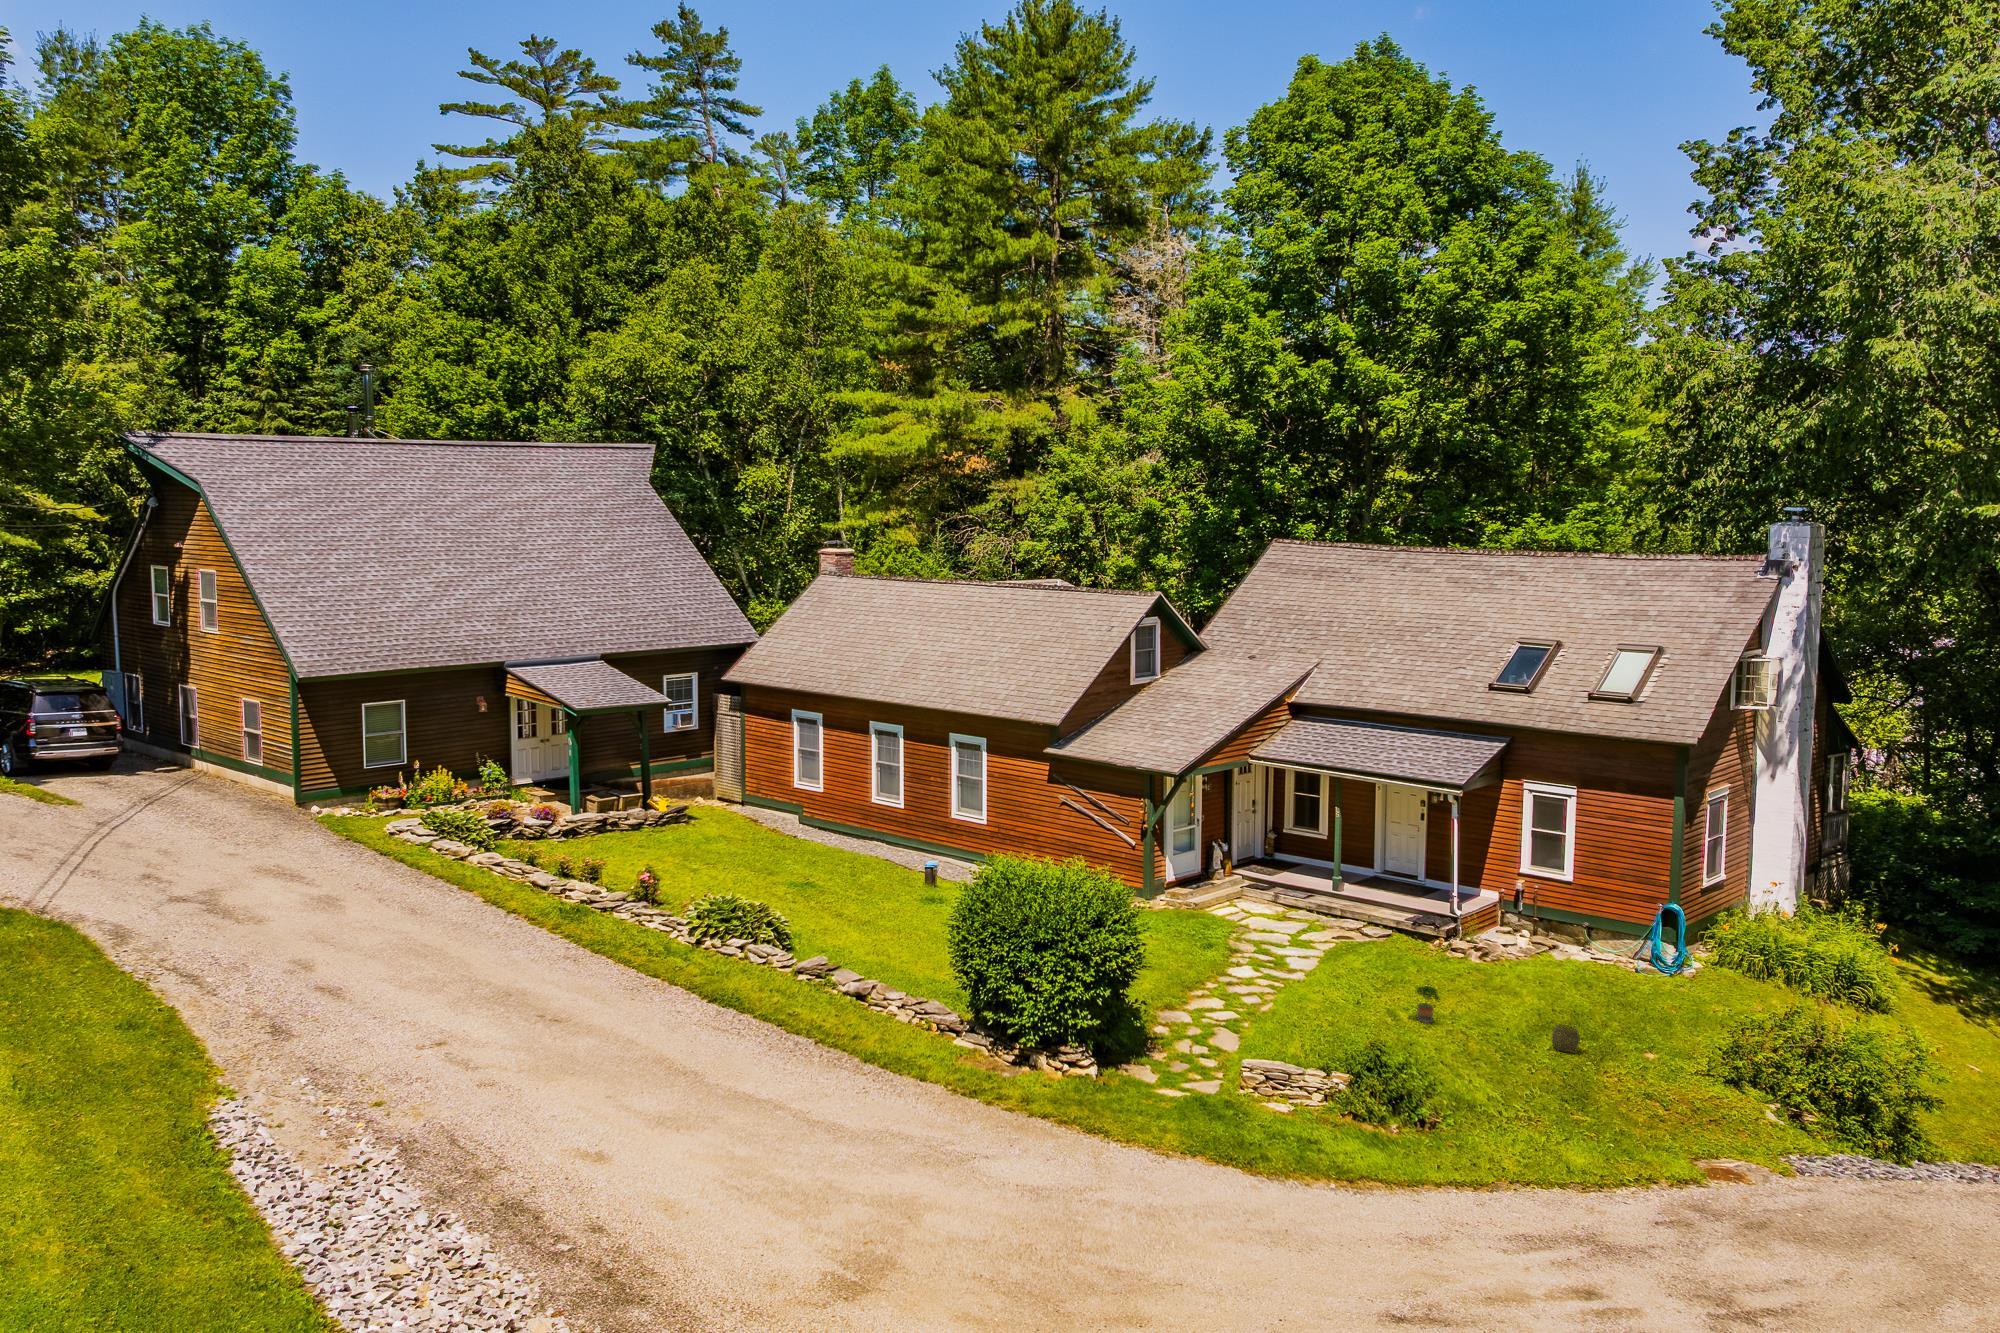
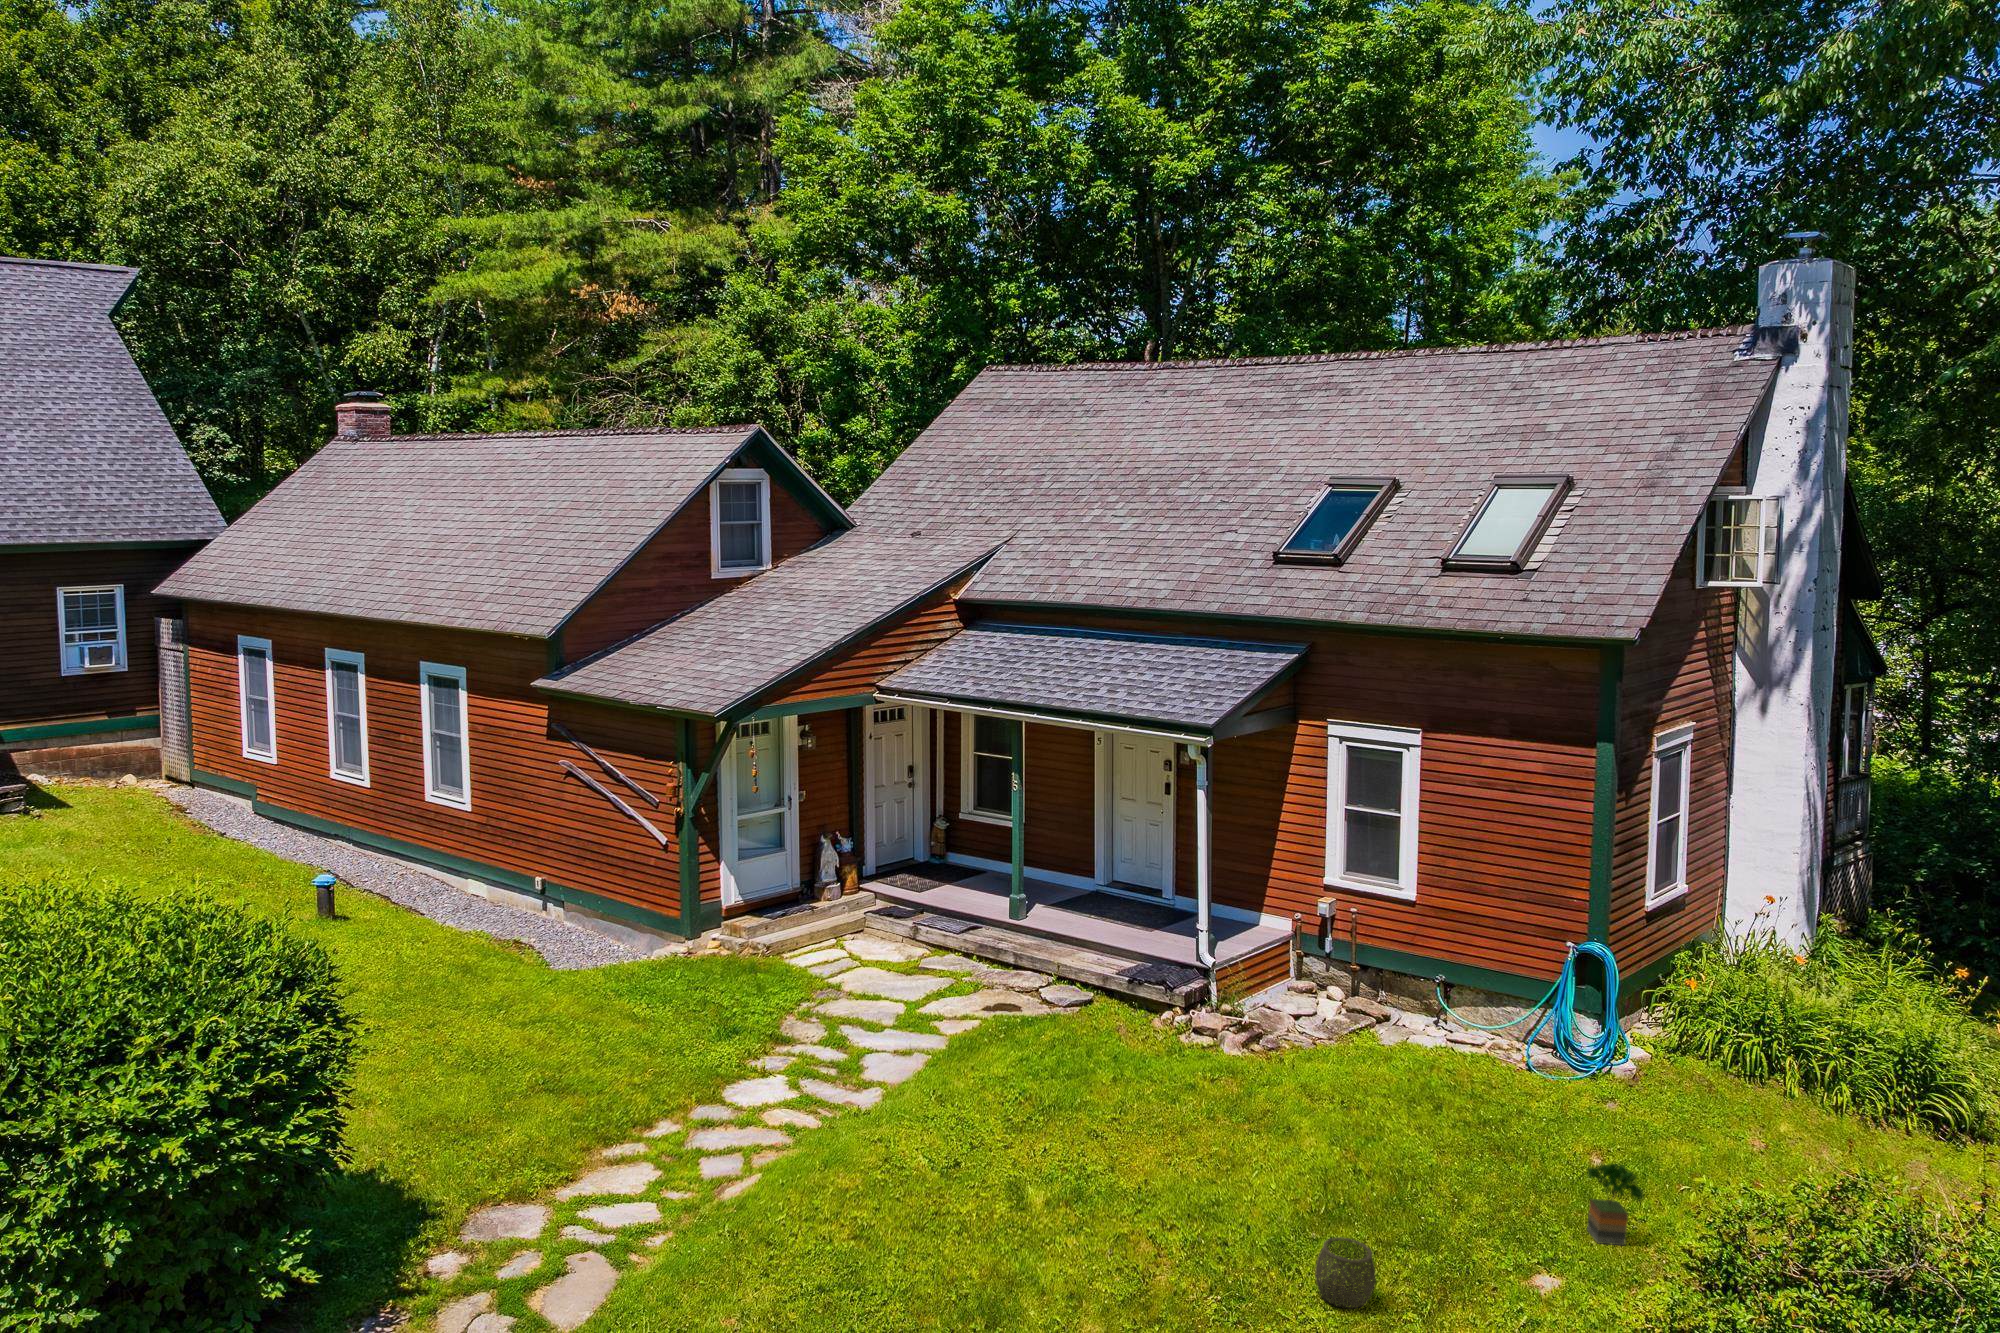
potted tree: present [1417,986,1440,1023] -> present [1587,1163,1644,1245]

